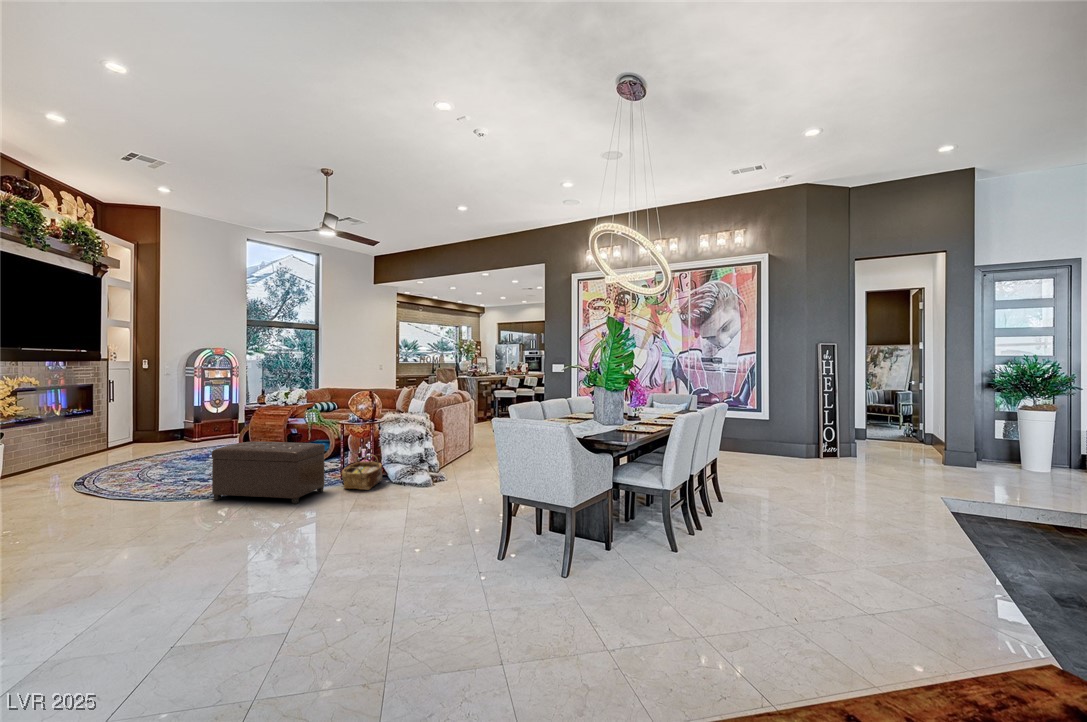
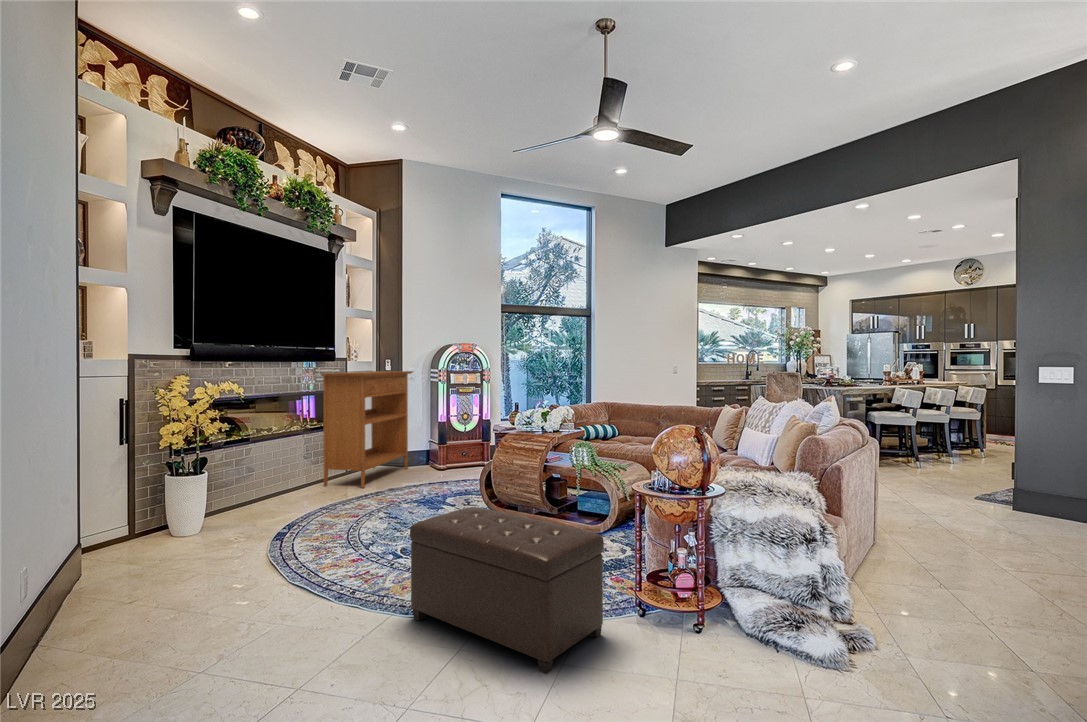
console table: none [88,369,171,458] -> present [321,371,413,488]
woven basket: present [342,455,382,490] -> none [638,561,722,654]

